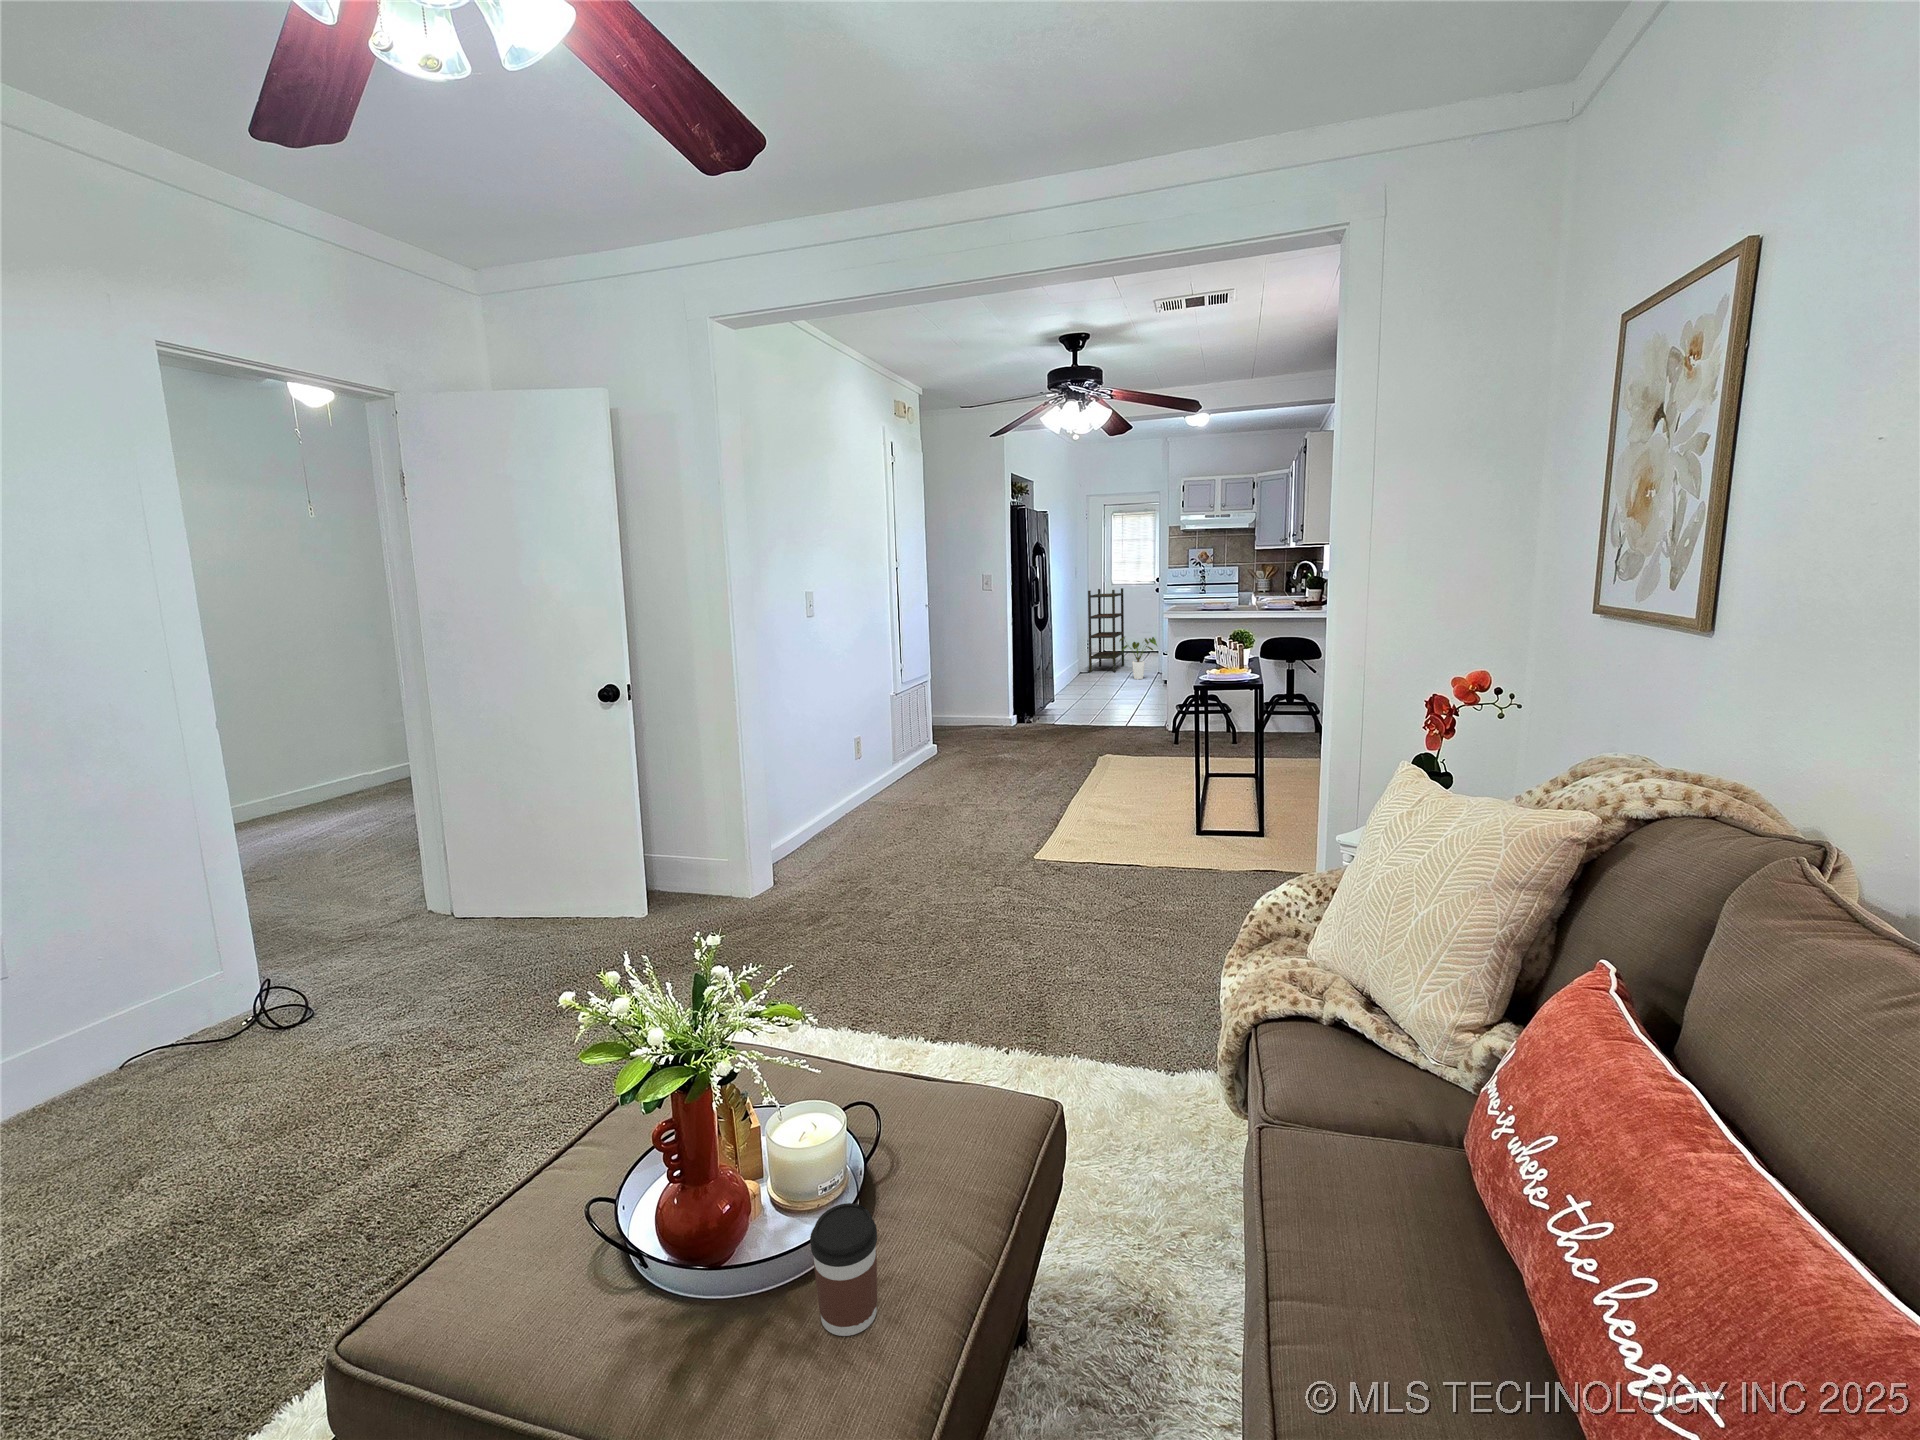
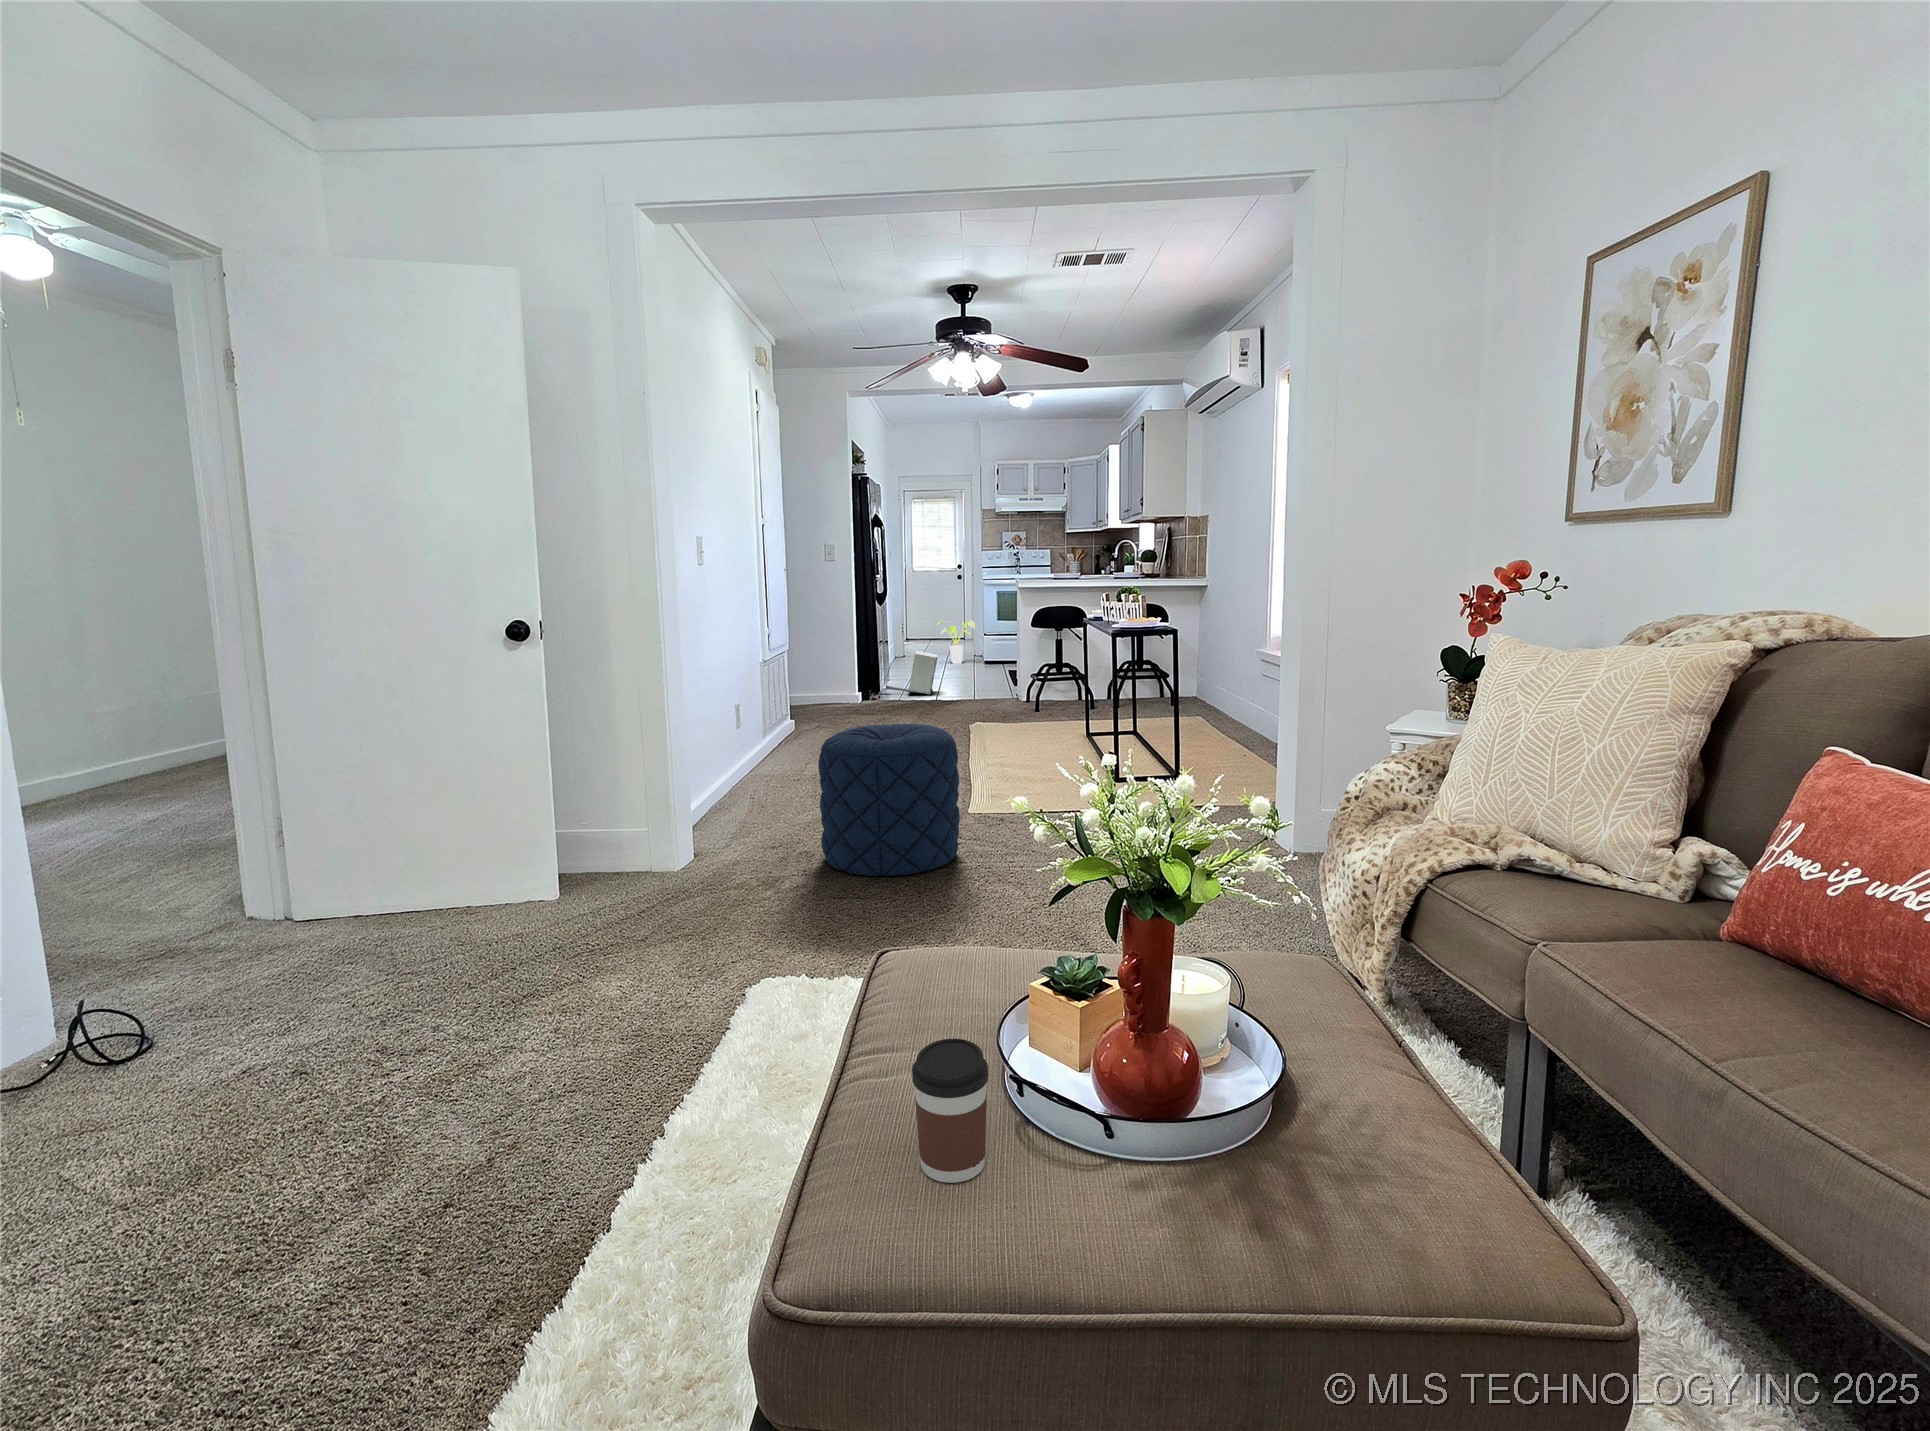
bookshelf: present [1088,588,1124,672] -> none [899,573,933,659]
speaker: none [1044,673,1098,716] -> present [885,651,938,694]
pouf: none [857,778,987,922] -> present [818,724,960,876]
coffee cup: present [810,1203,877,1336] -> present [912,1039,988,1183]

